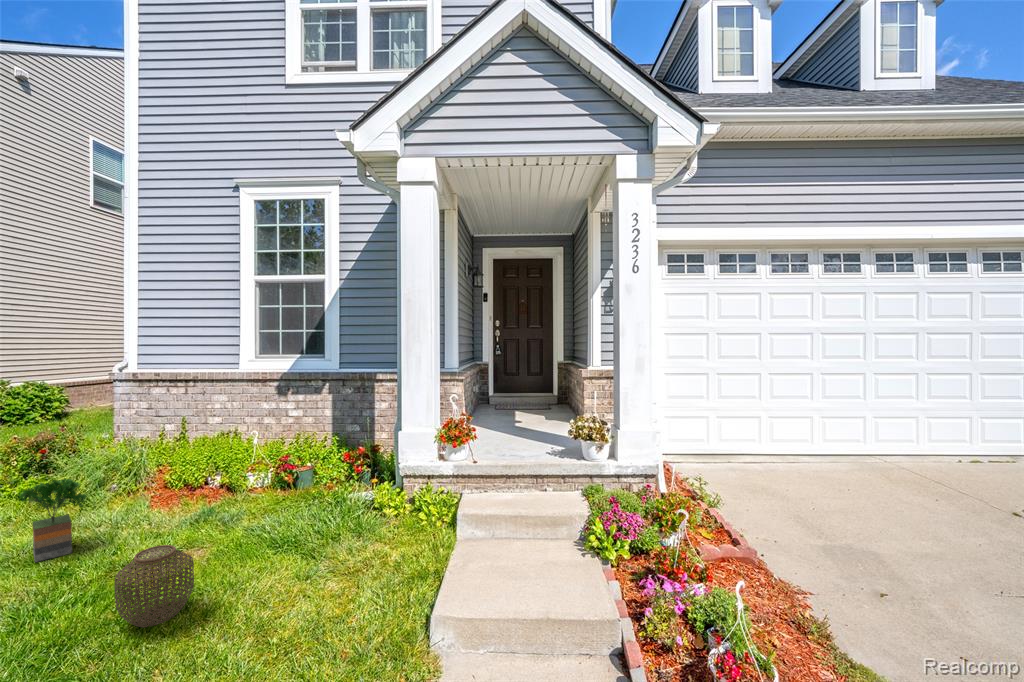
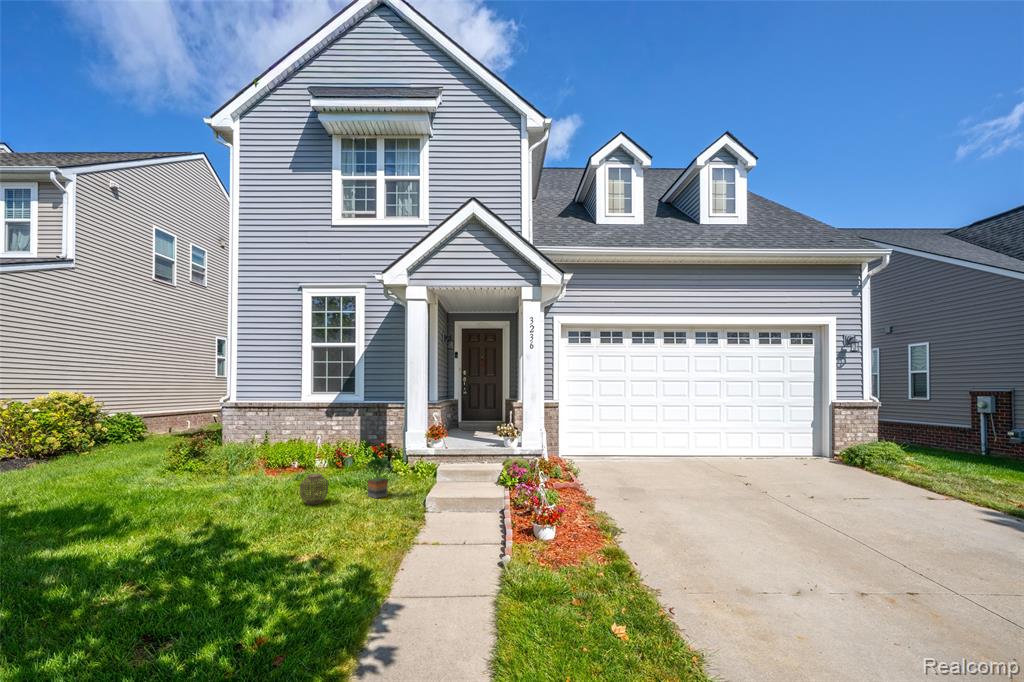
potted tree: present [20,479,86,562] -> present [366,459,393,498]

